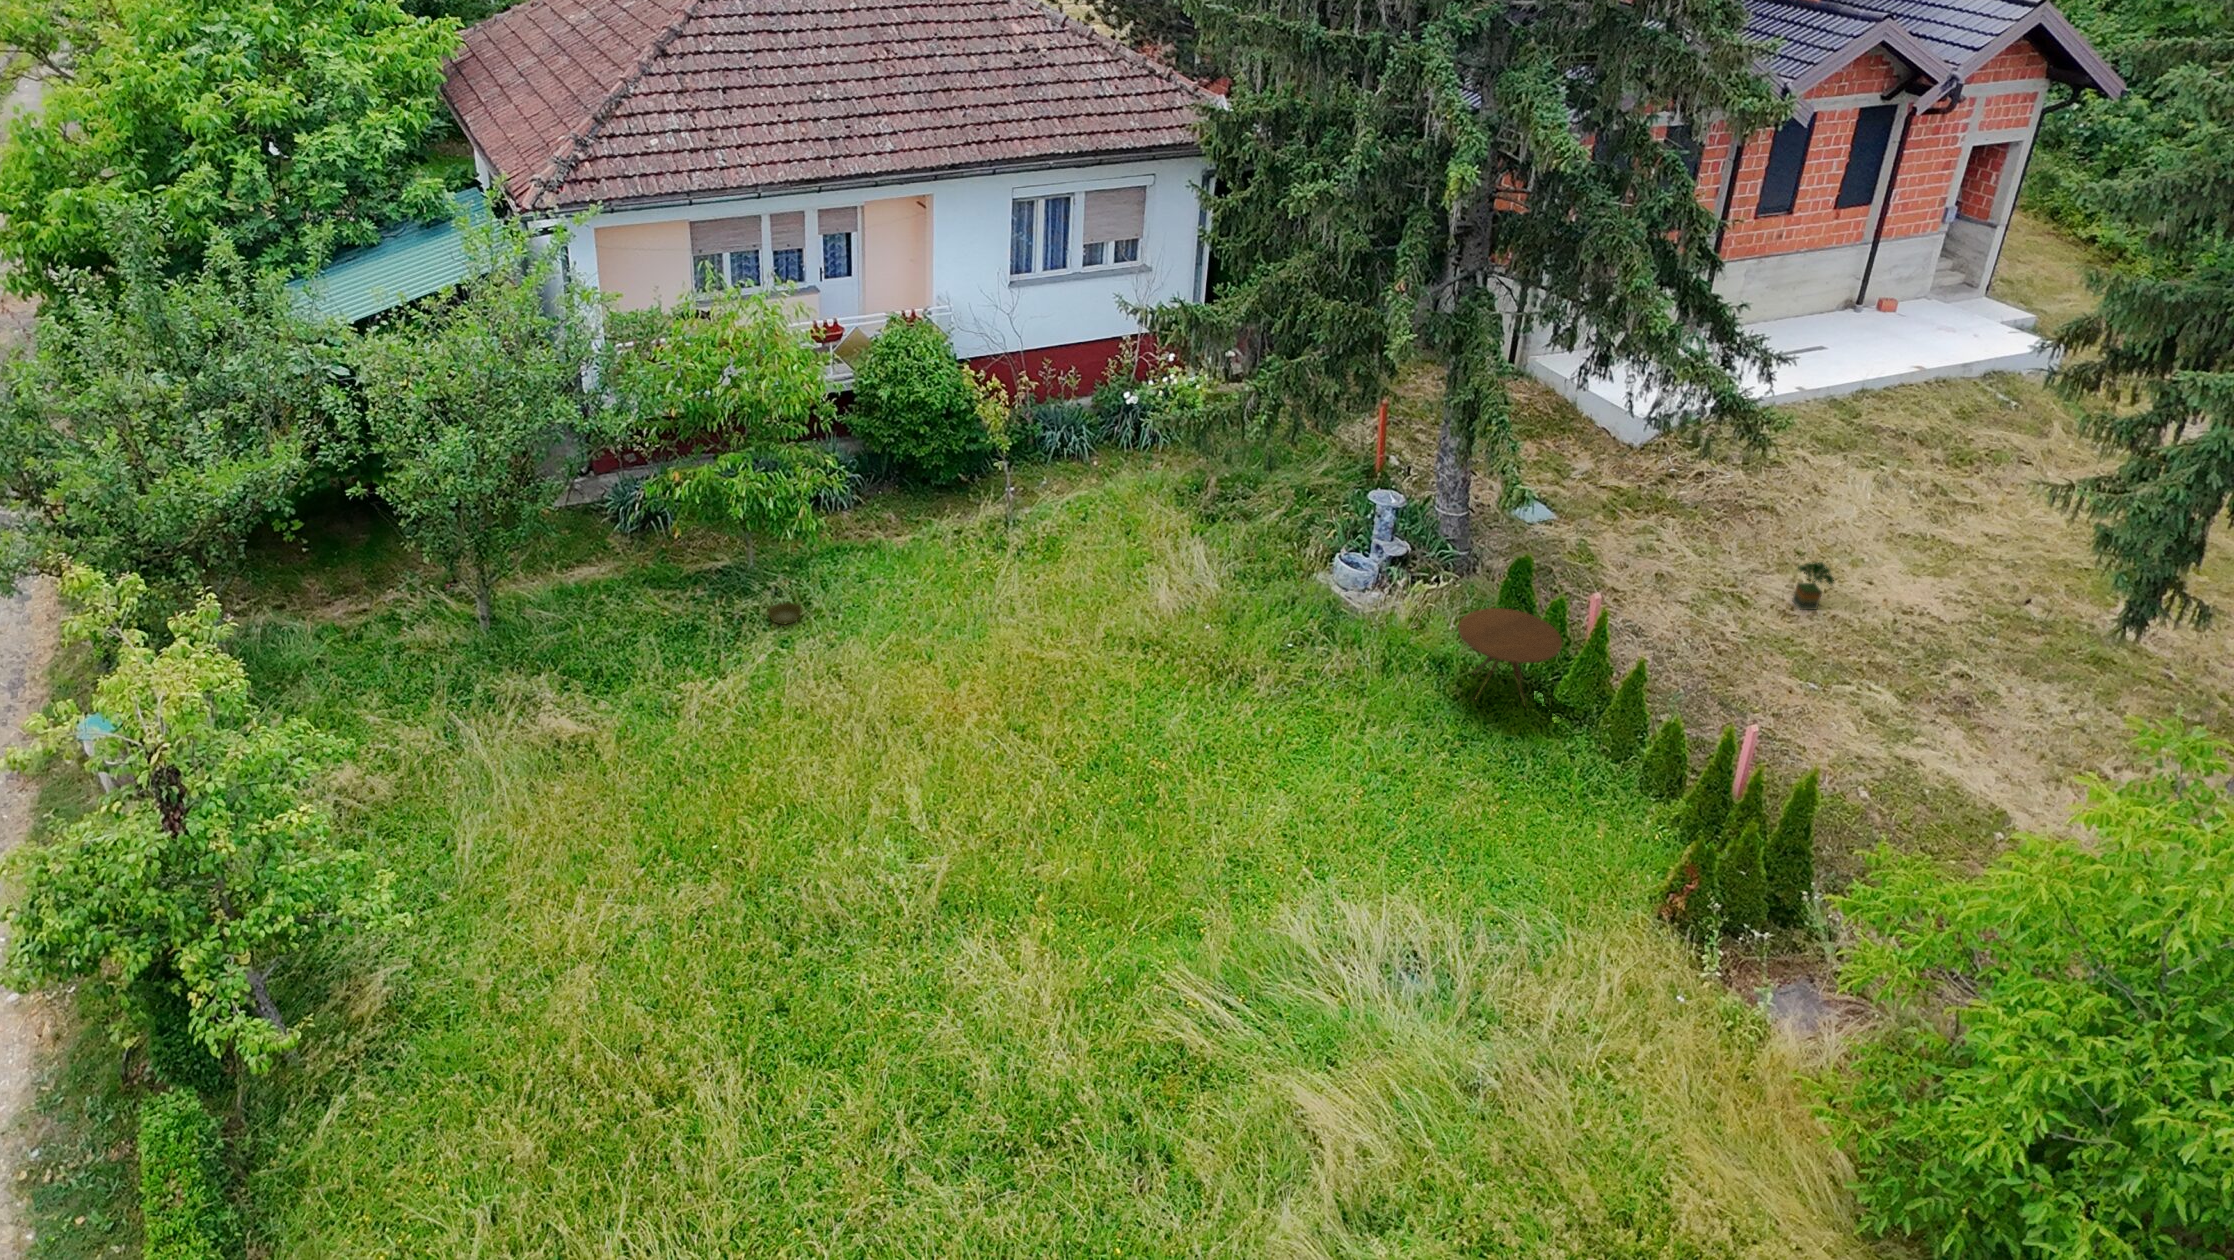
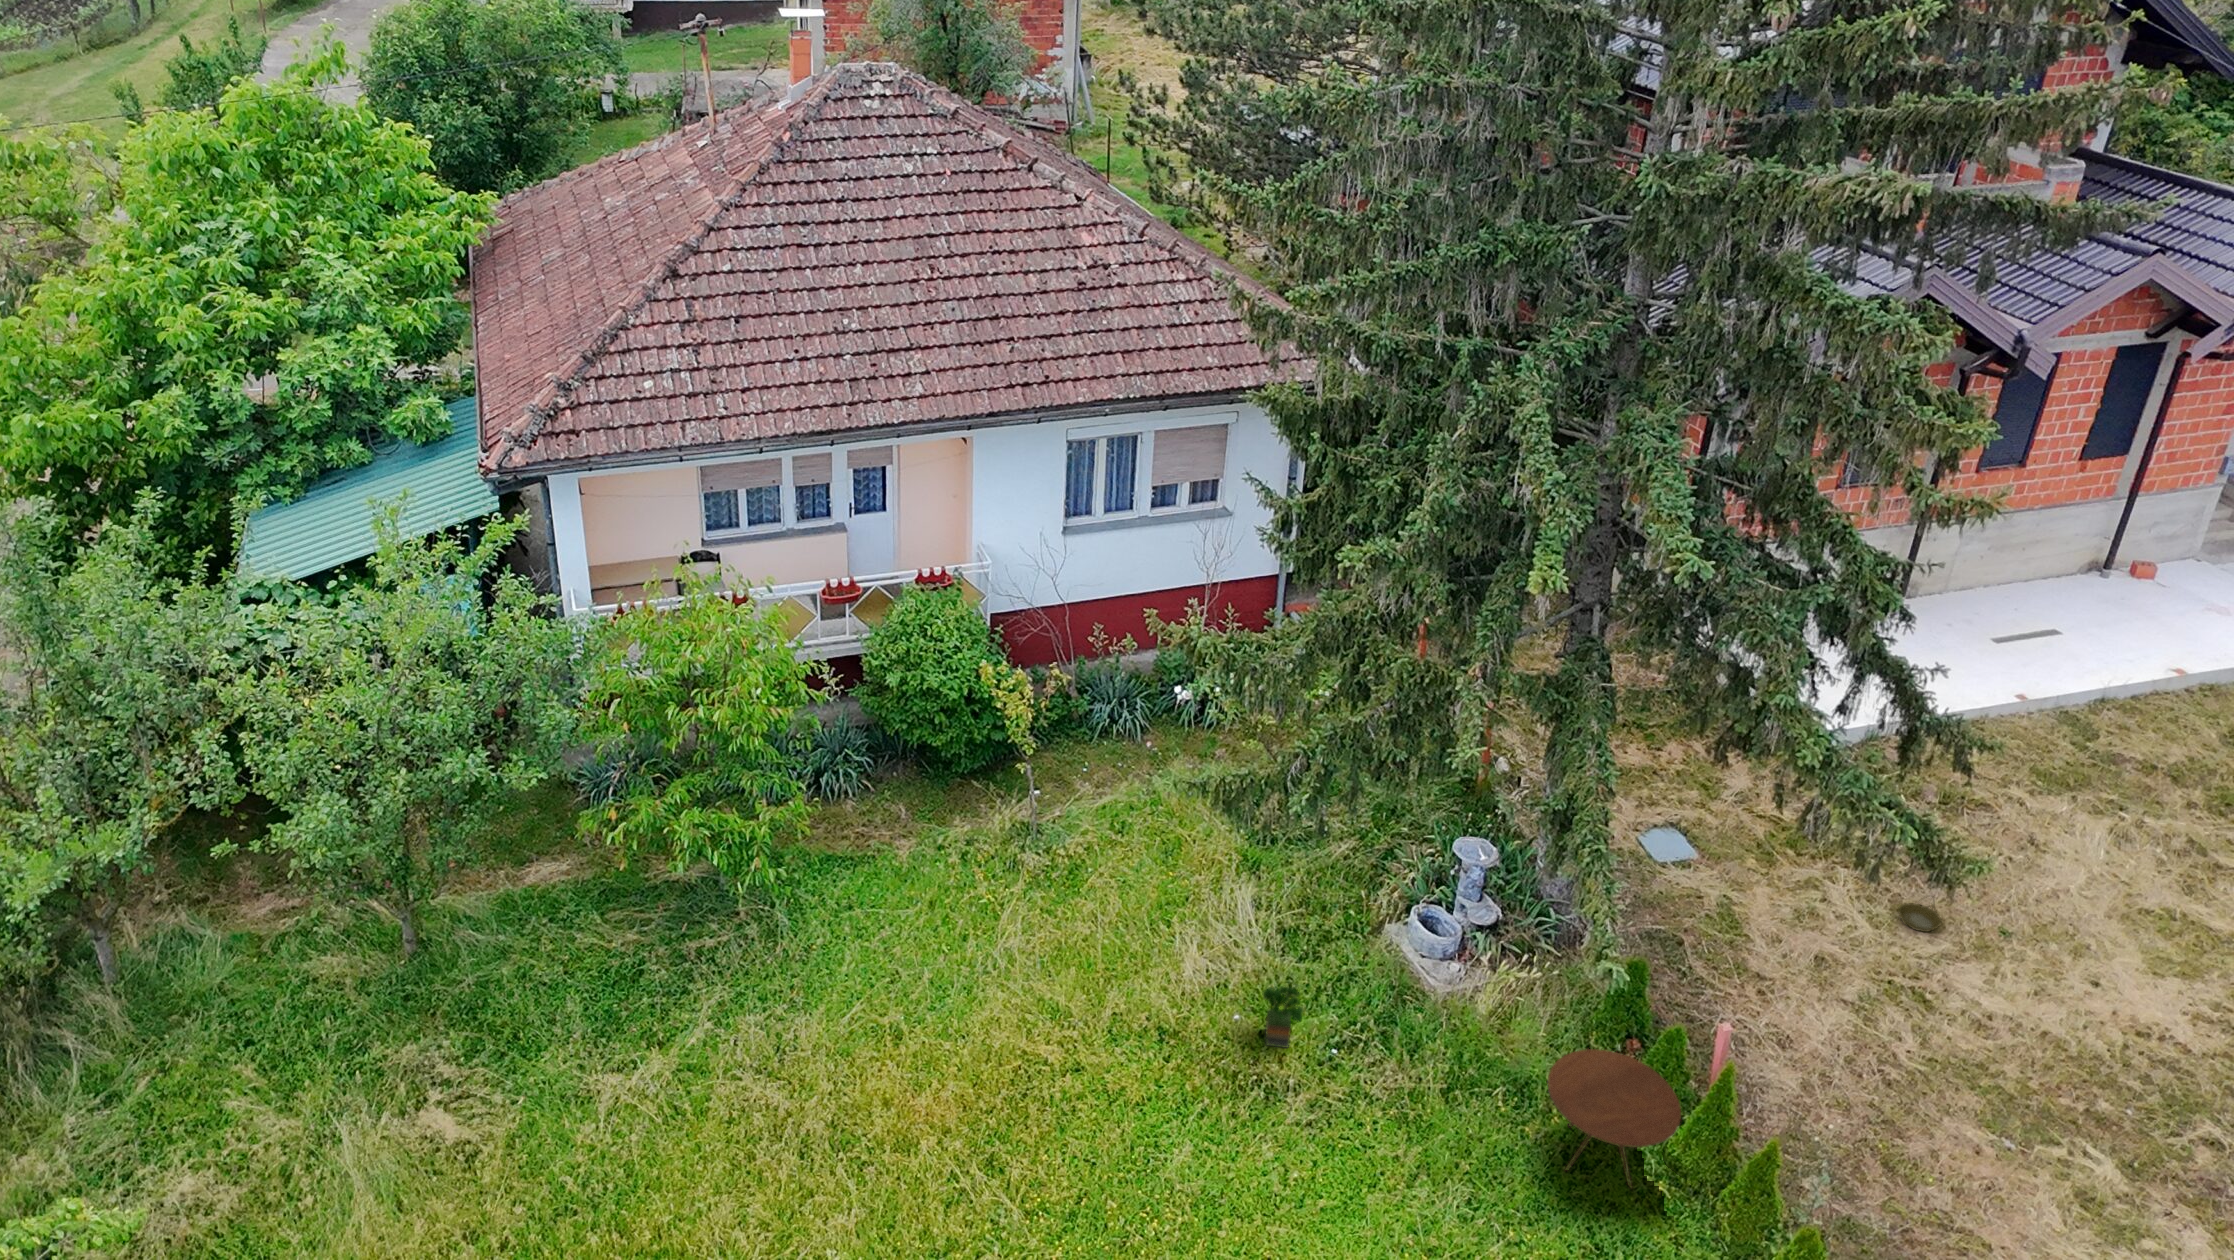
potted tree: present [1792,562,1834,610] -> present [1262,986,1303,1048]
basket: present [768,602,802,624] -> present [1898,903,1942,932]

